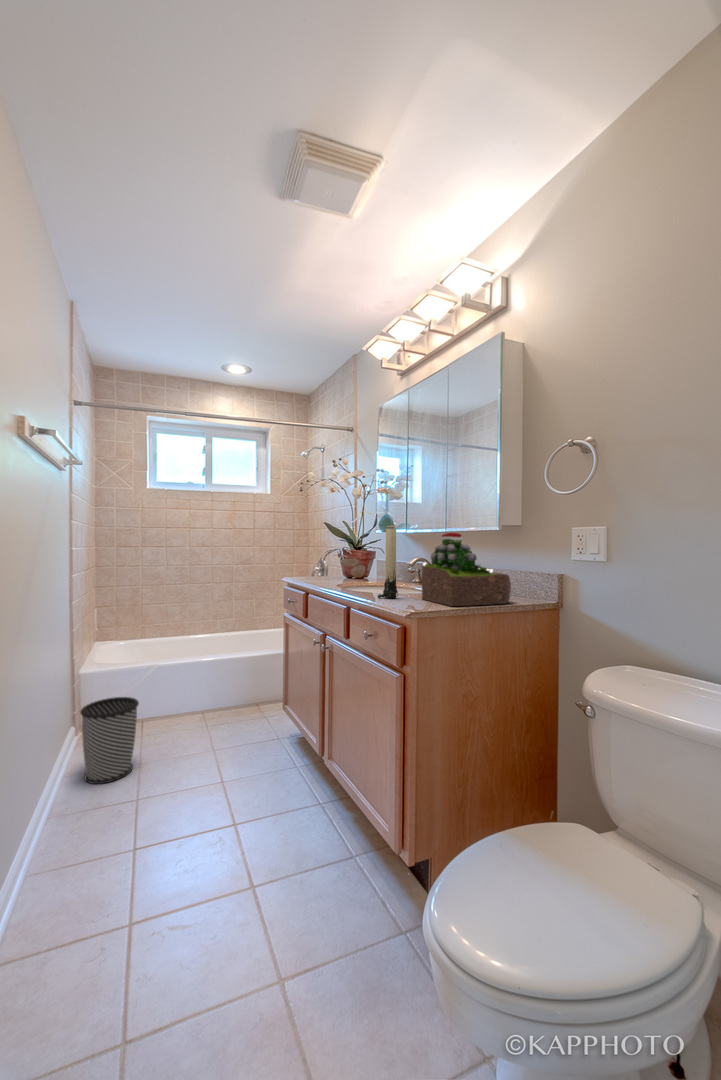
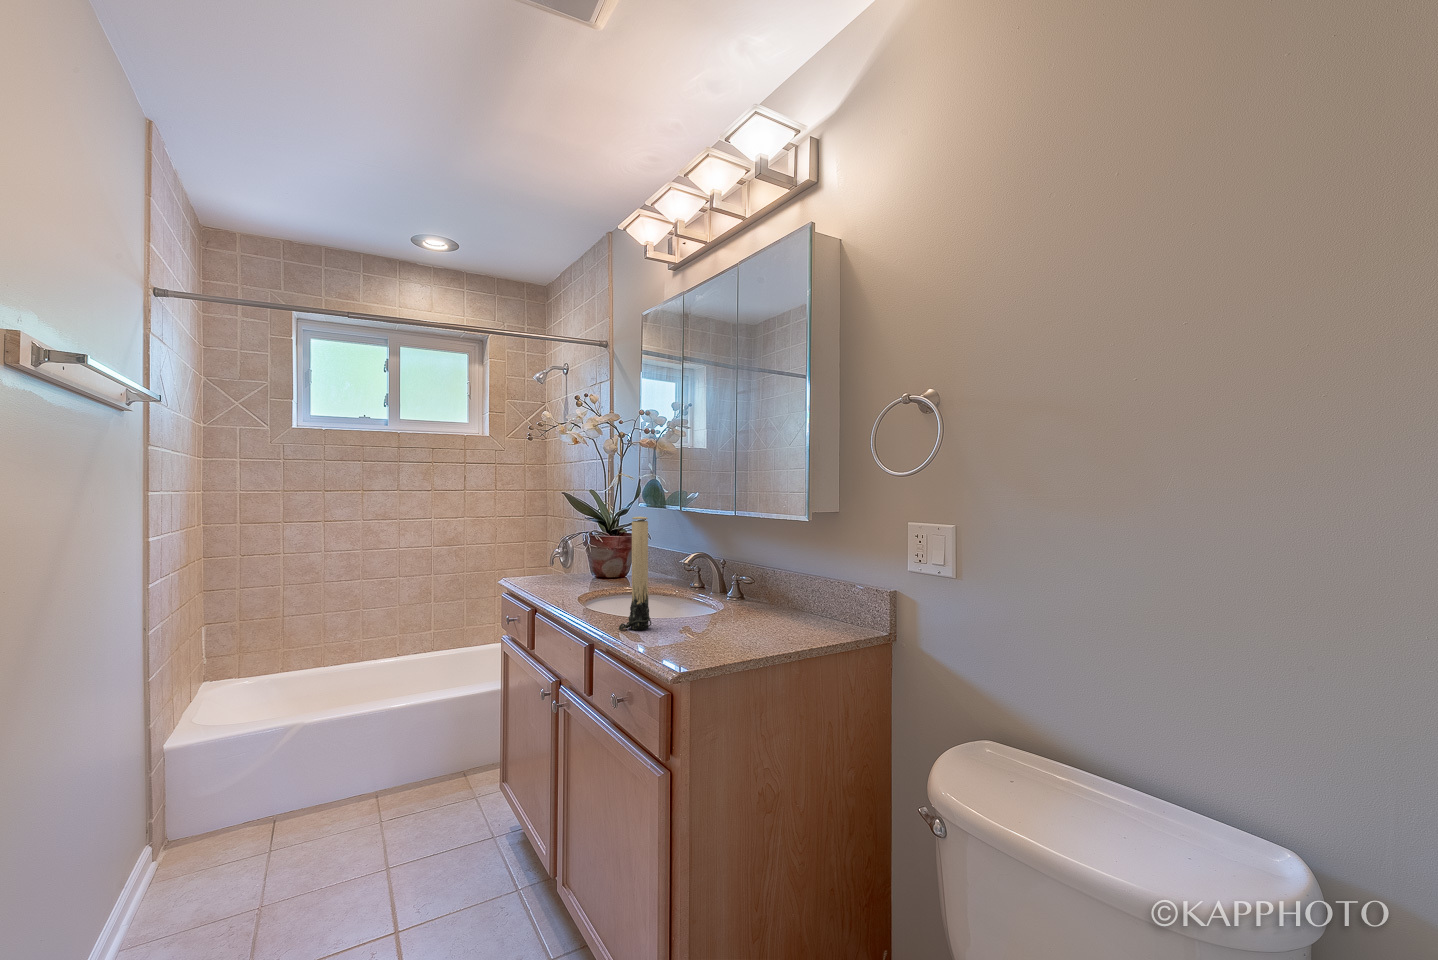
succulent plant: present [422,533,511,606] -> none [687,530,818,650]
wastebasket: present [80,697,139,784] -> none [140,781,249,934]

